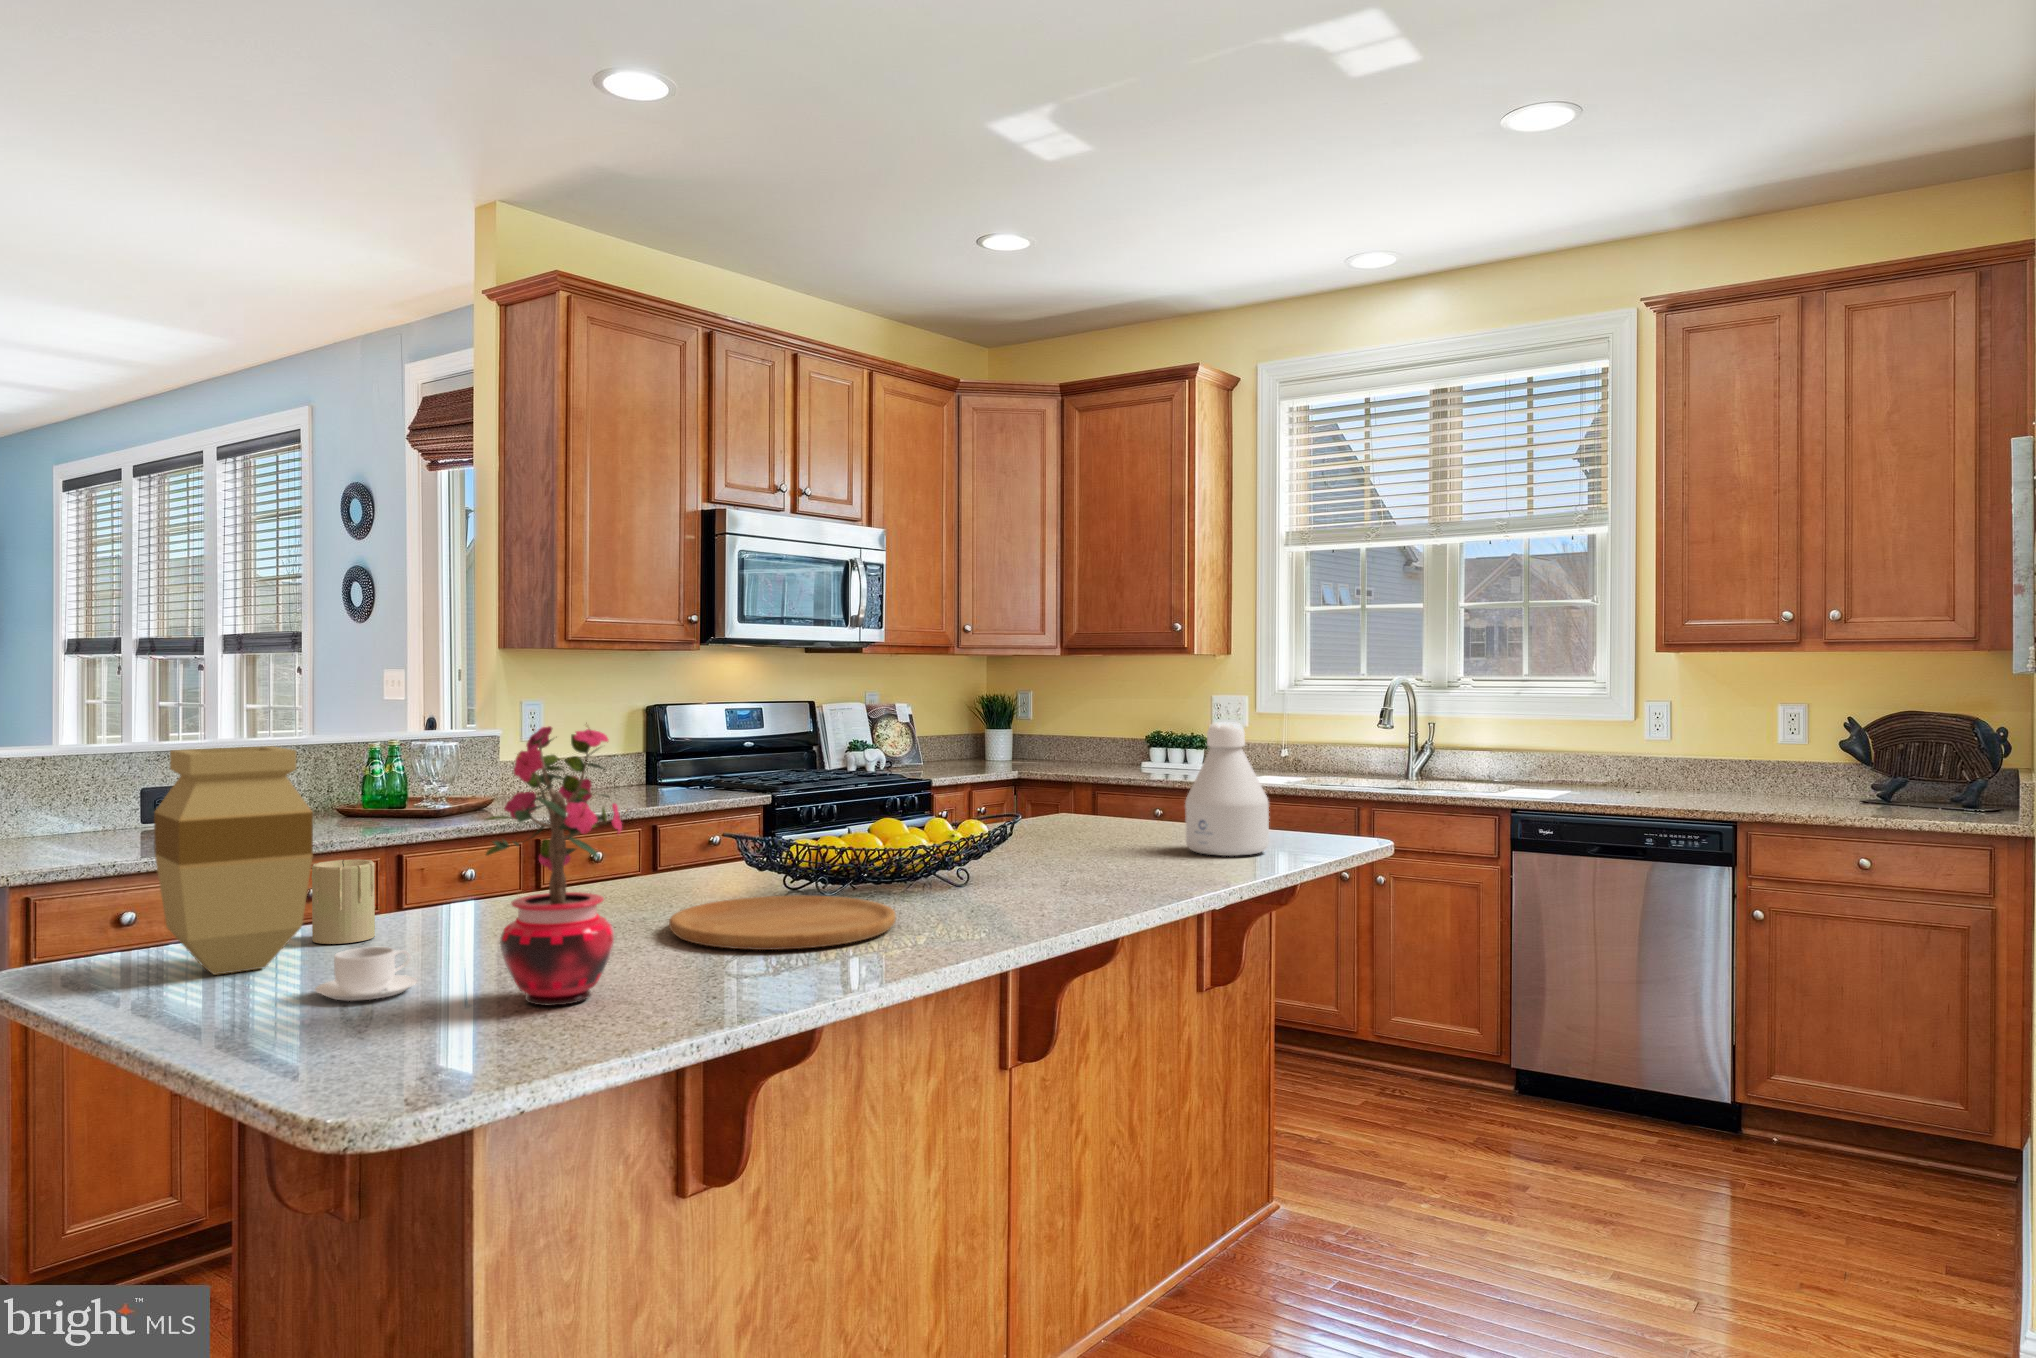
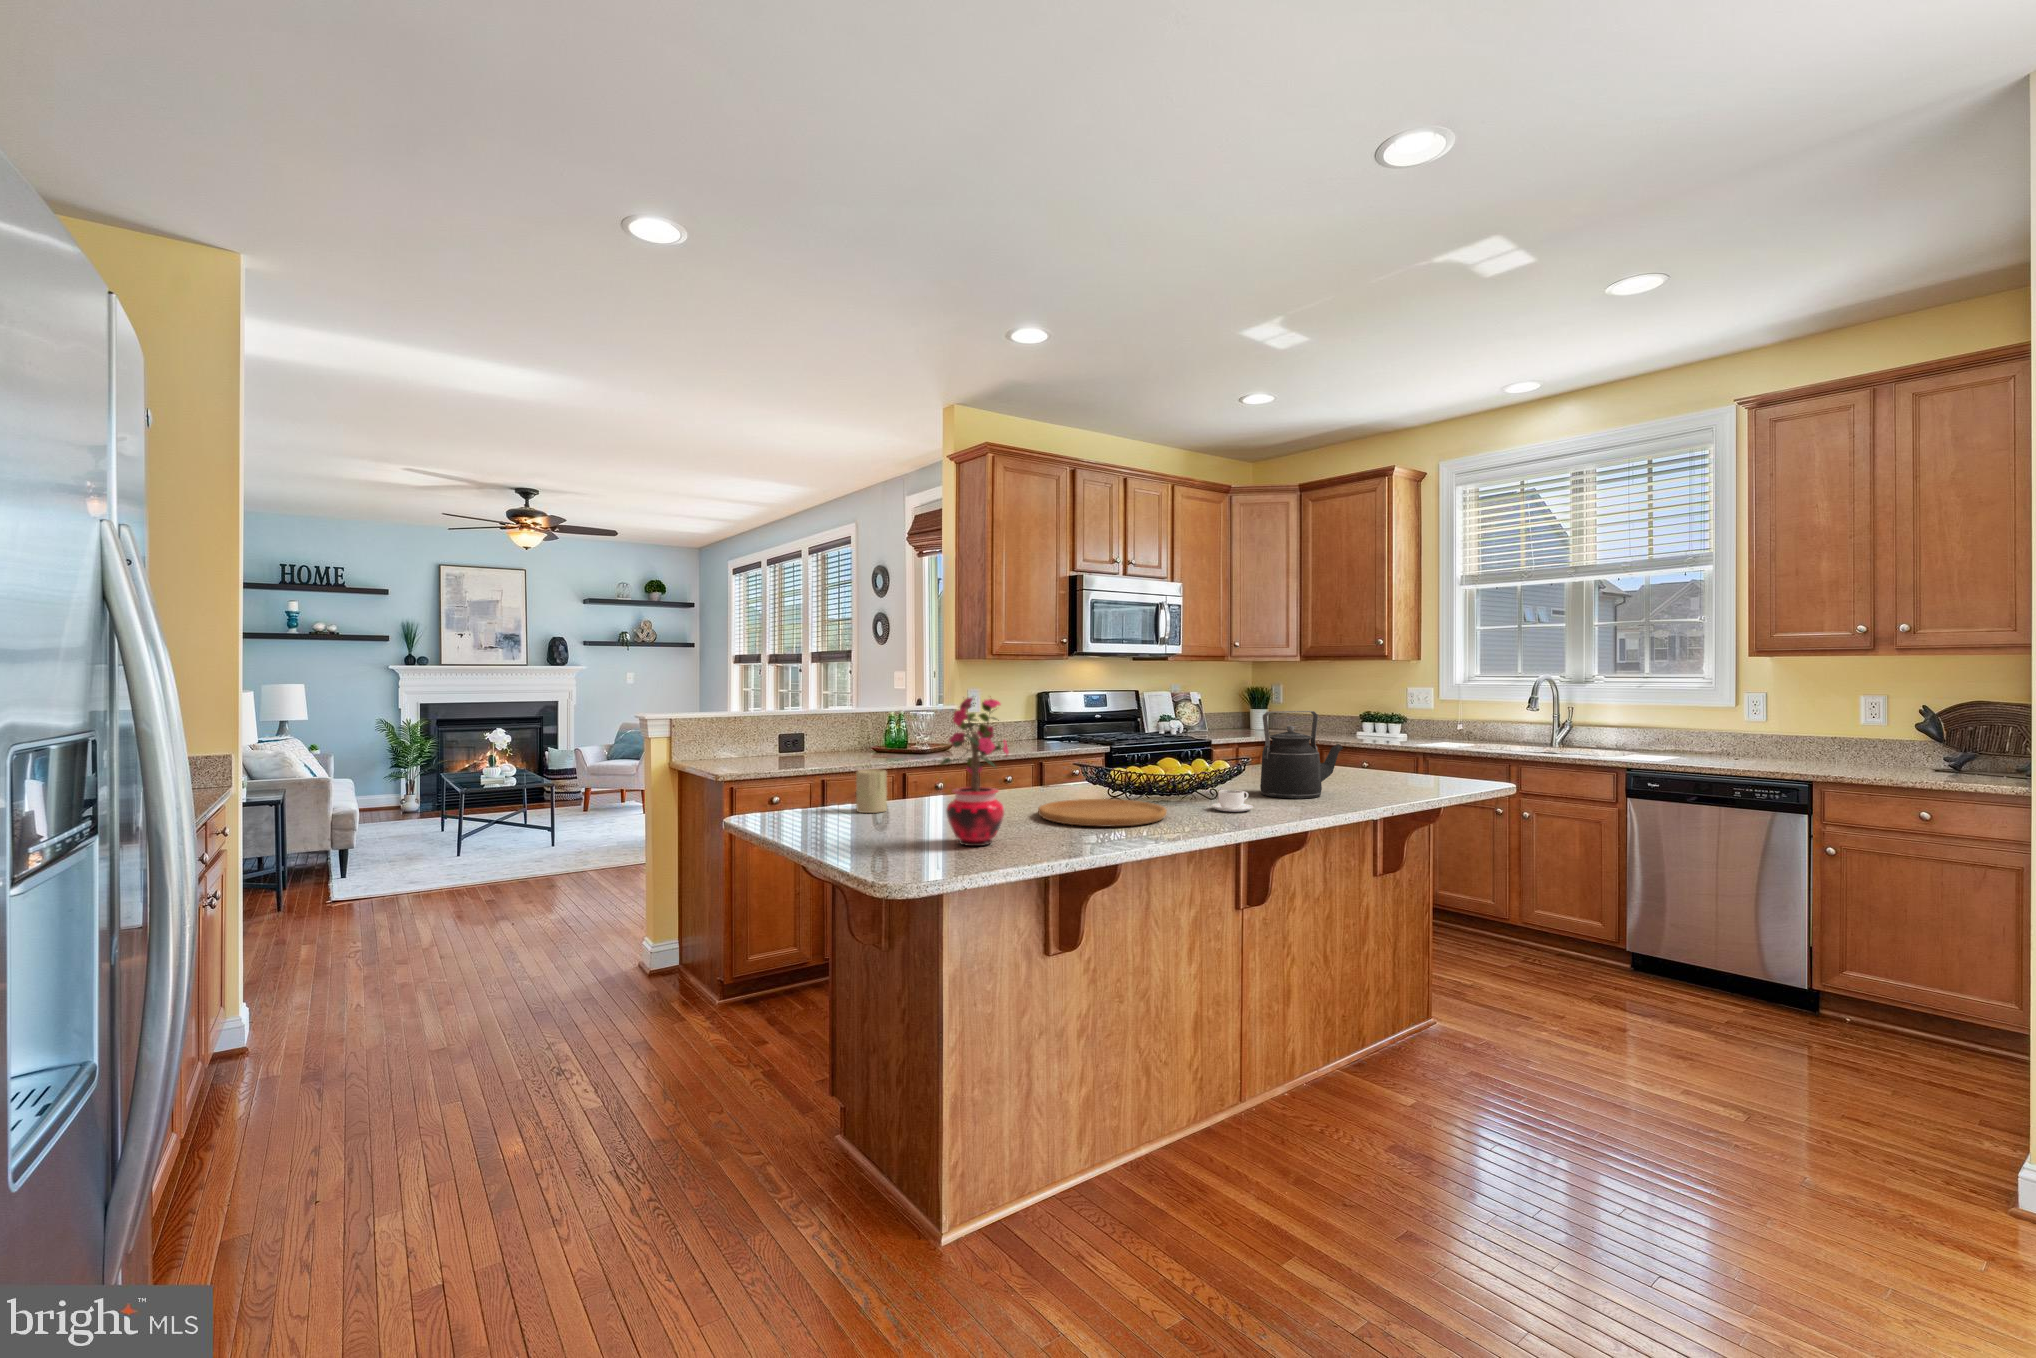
bottle: present [1185,722,1269,856] -> none [1365,703,1423,789]
kettle: none [1033,737,1158,879] -> present [1260,711,1343,798]
vase: present [154,746,313,975] -> none [784,708,857,824]
coffee cup: present [315,947,417,1001] -> present [1211,790,1254,812]

